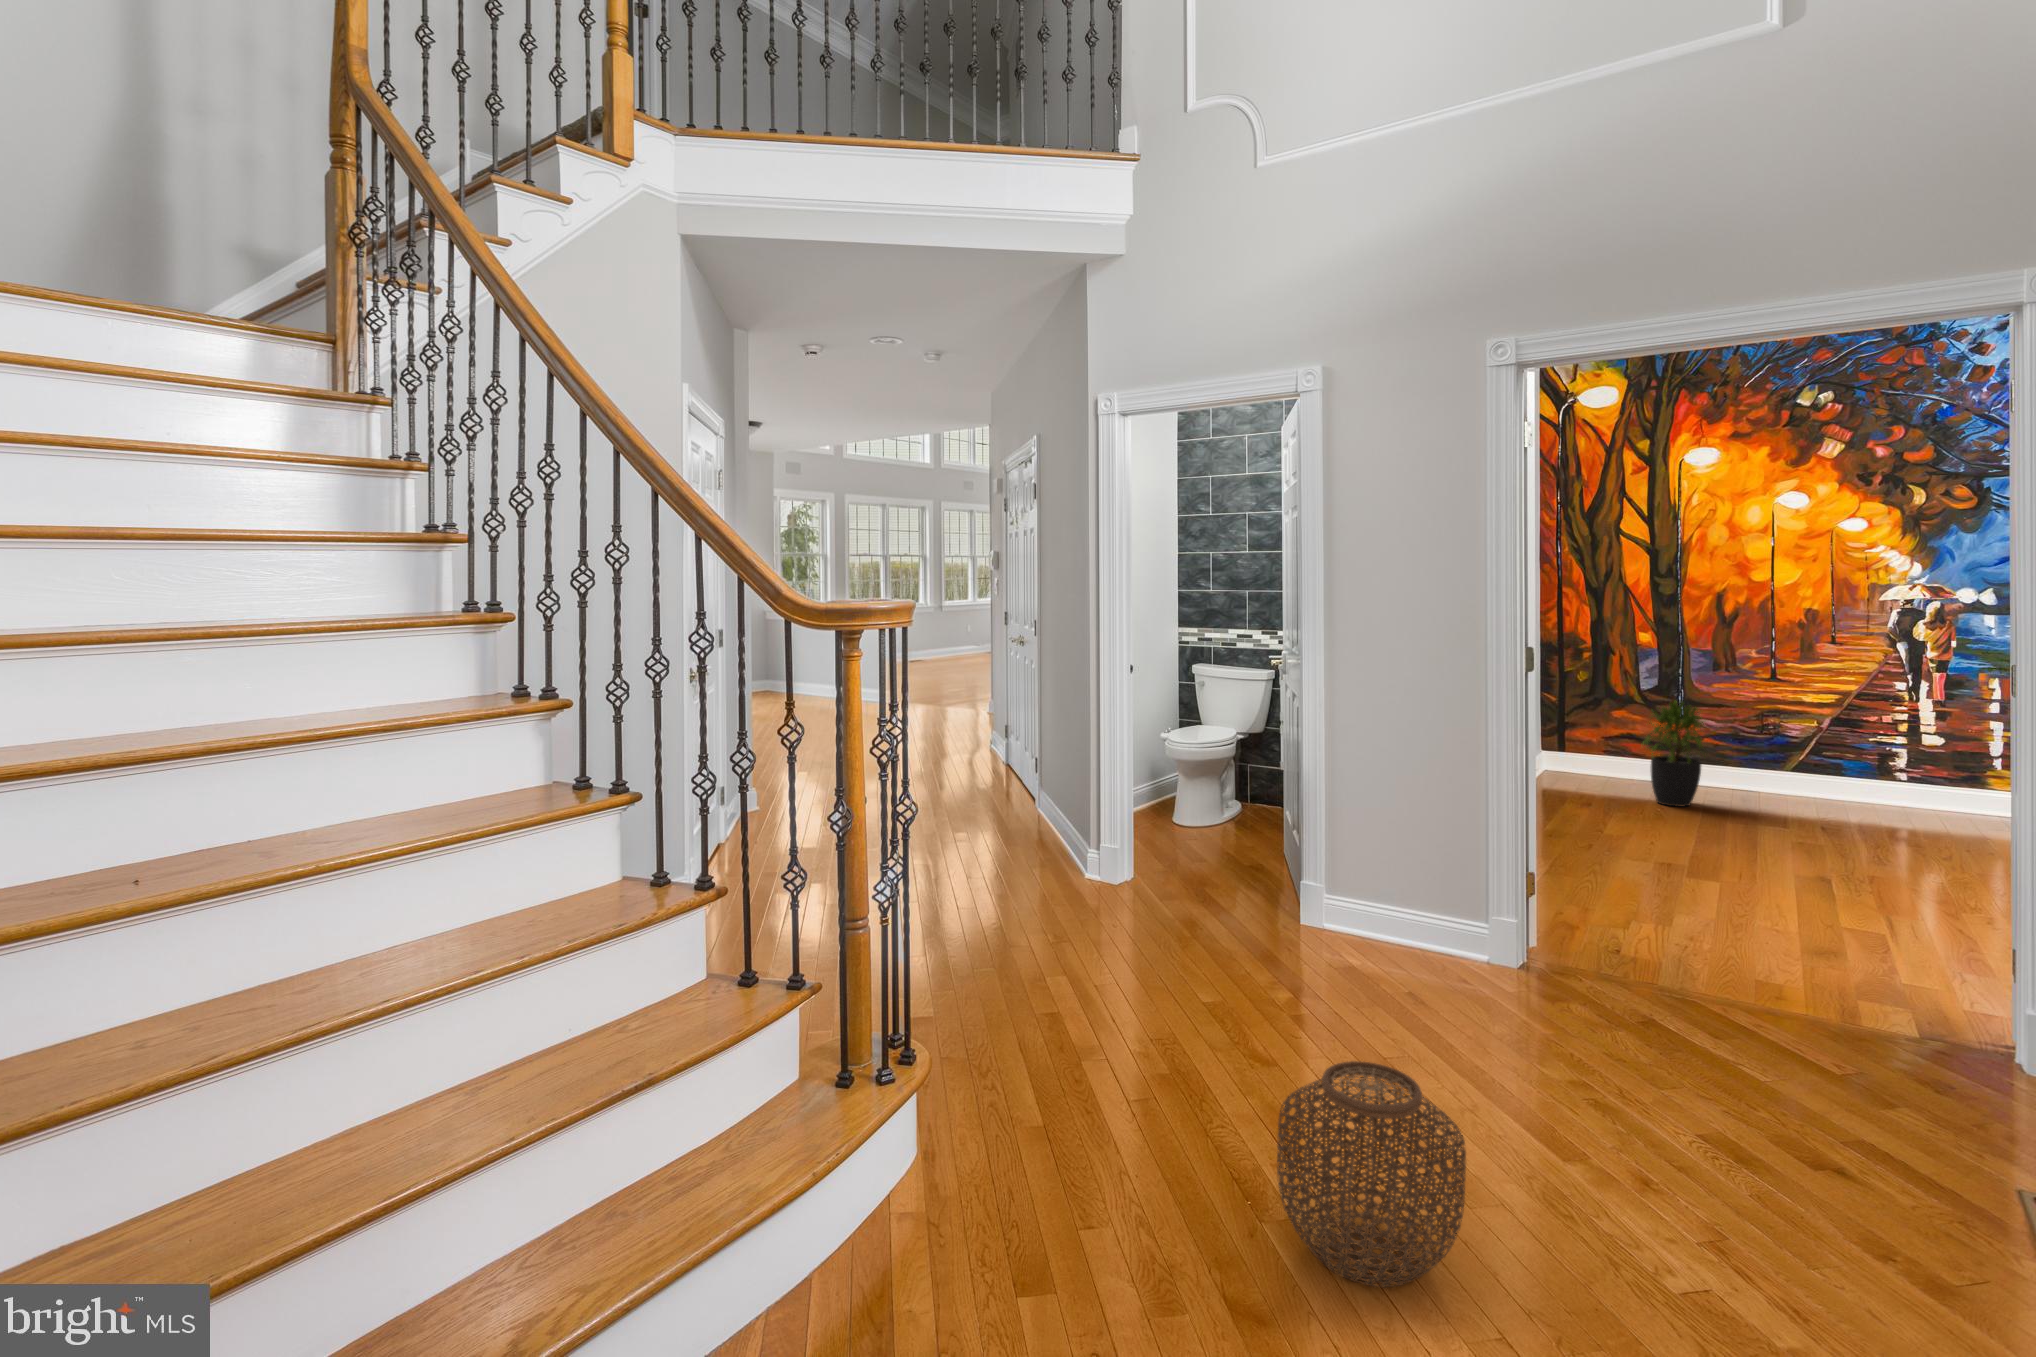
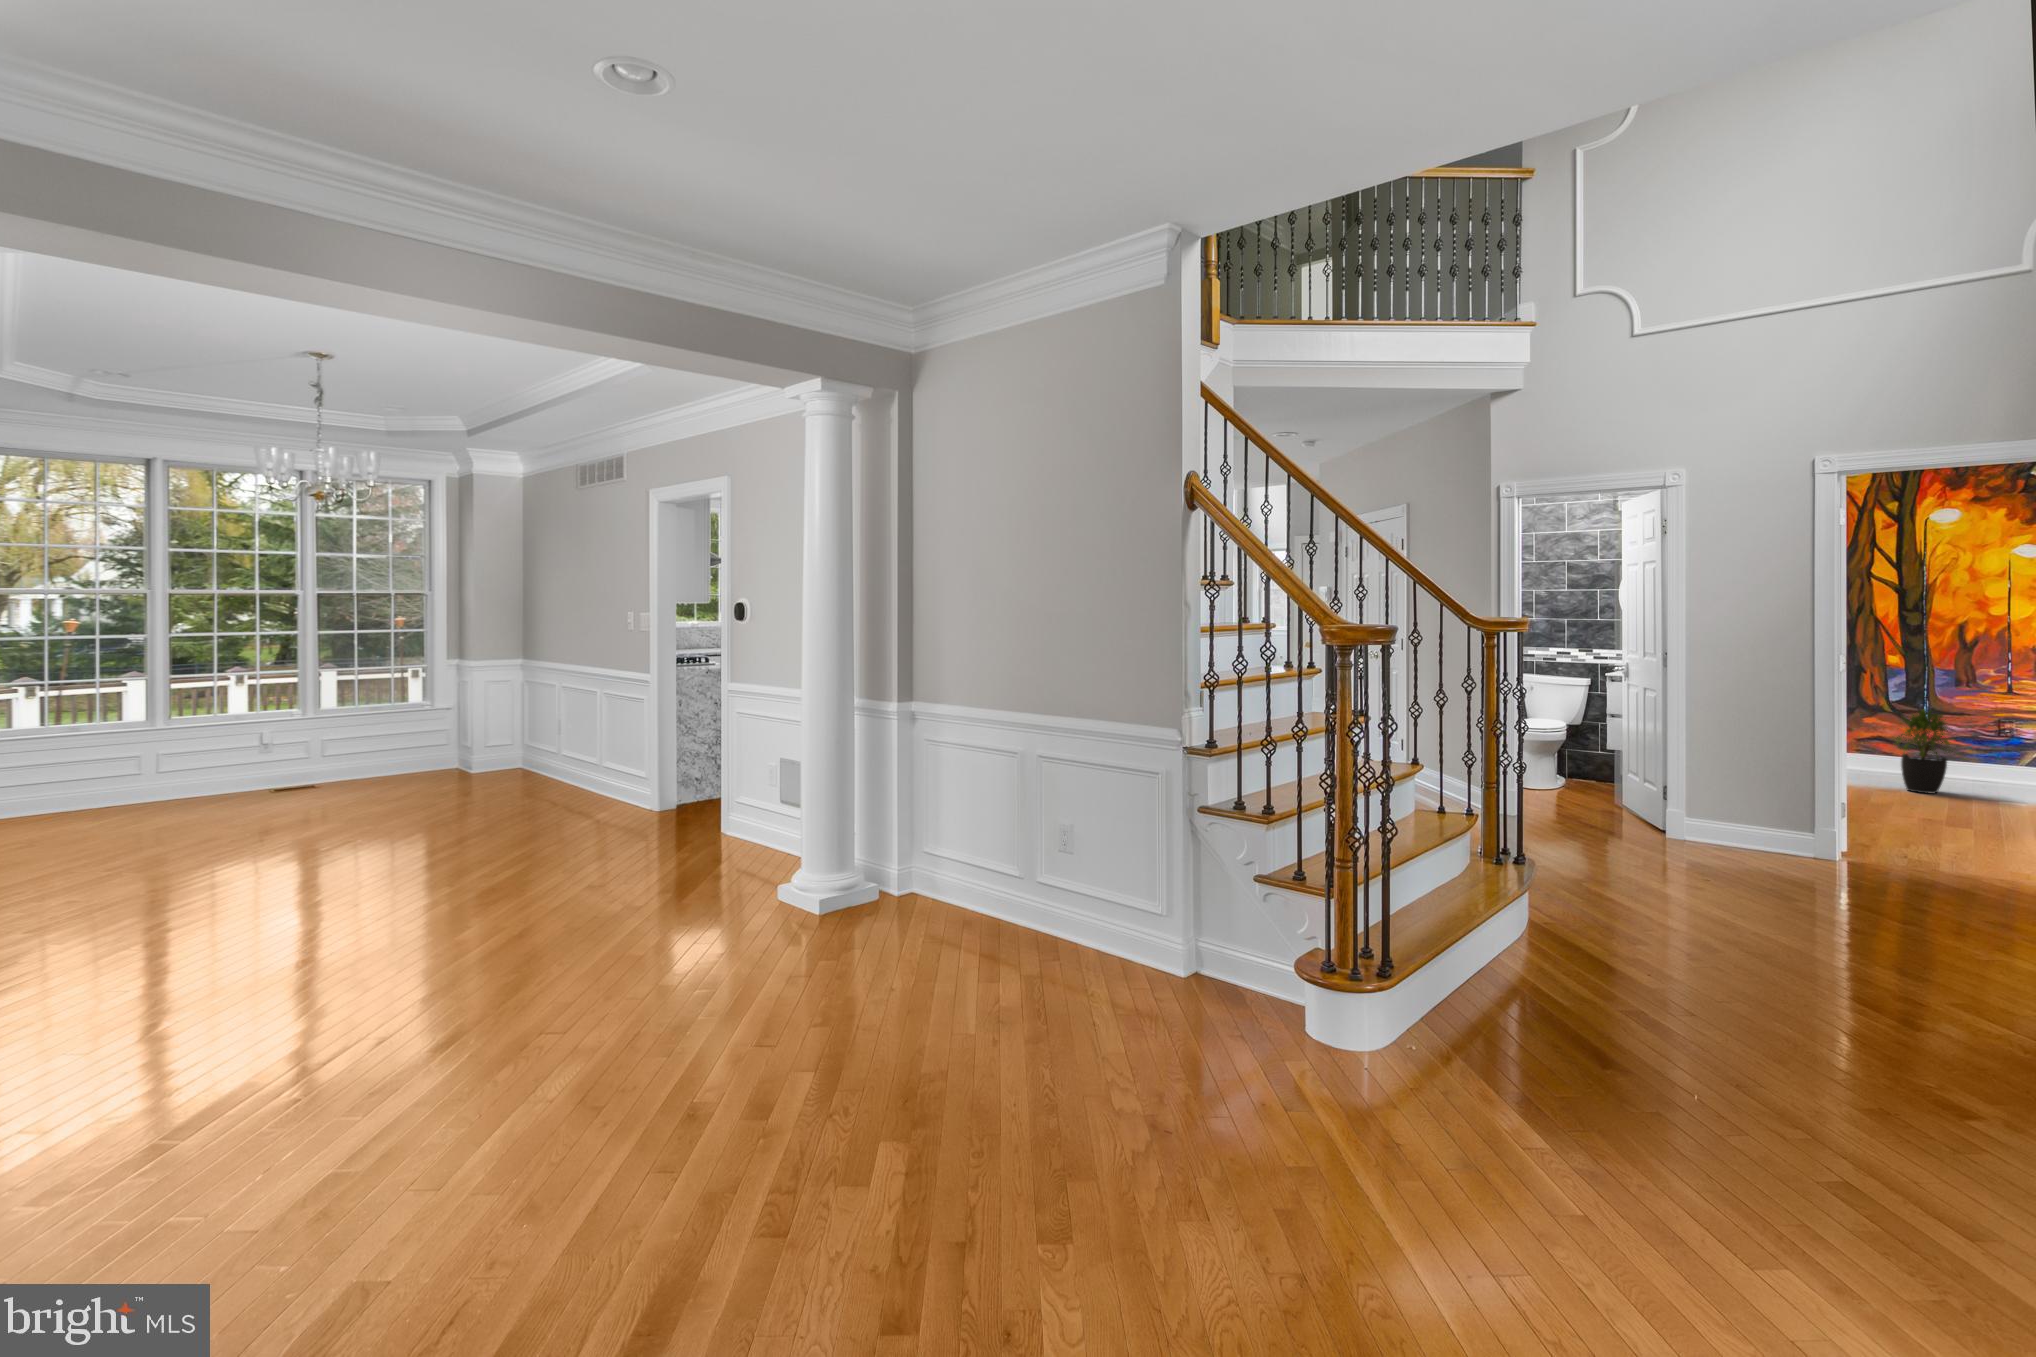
woven basket: present [1277,1061,1466,1287] -> none [1805,877,1931,987]

